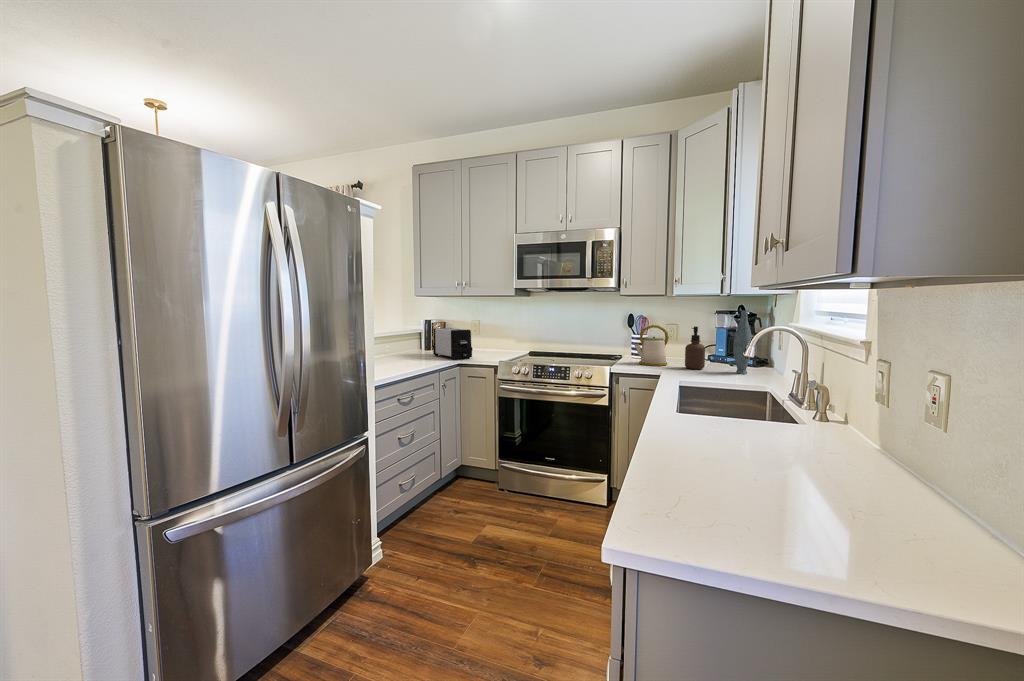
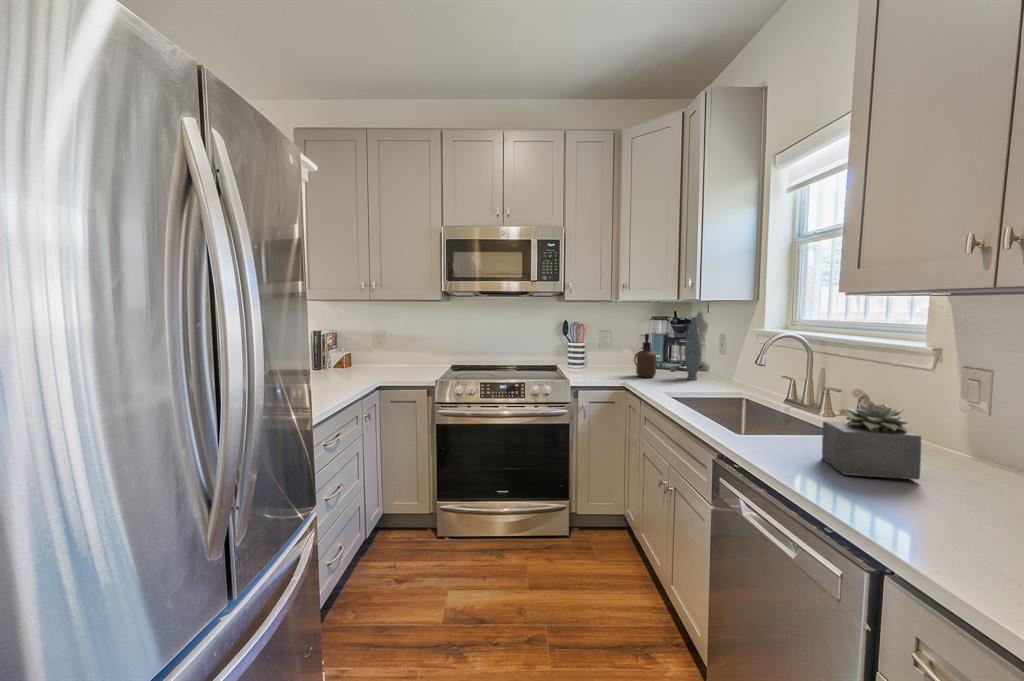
kettle: present [635,325,669,366] -> none [583,332,616,376]
toaster: present [433,328,473,360] -> none [335,341,395,383]
succulent plant: none [725,380,799,454] -> present [822,401,921,480]

